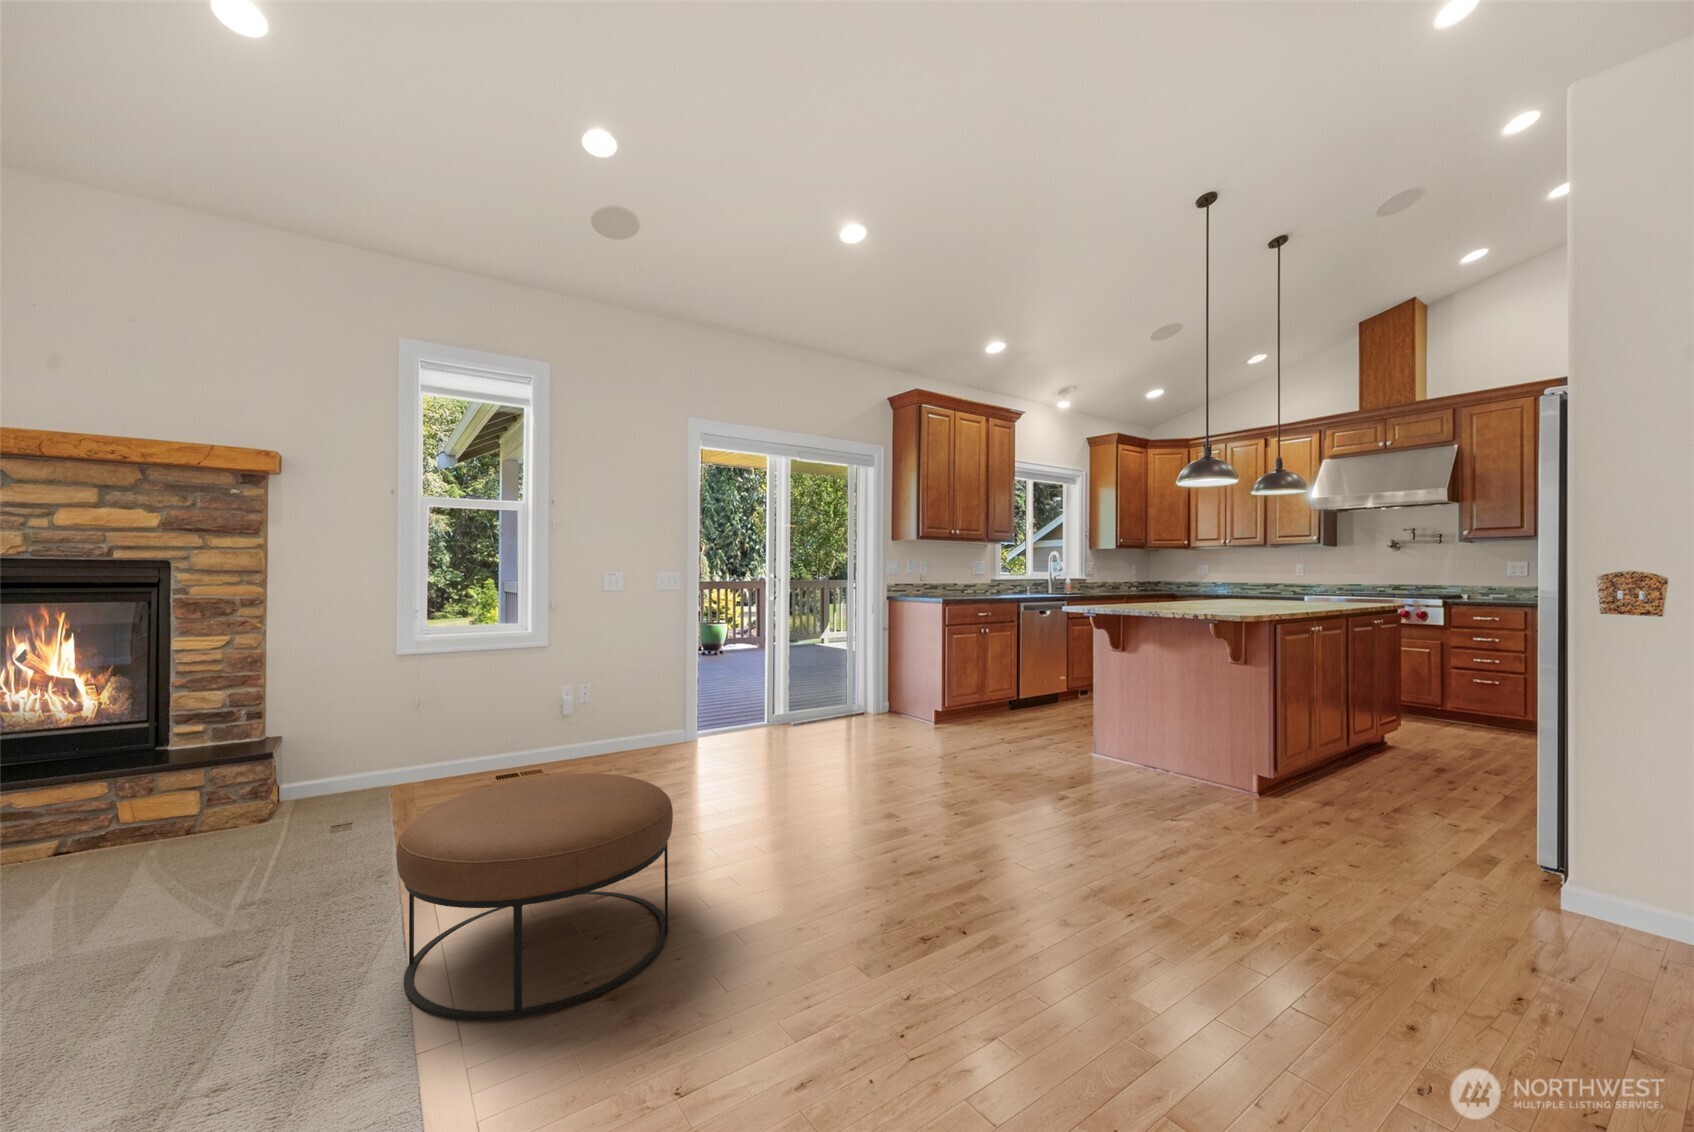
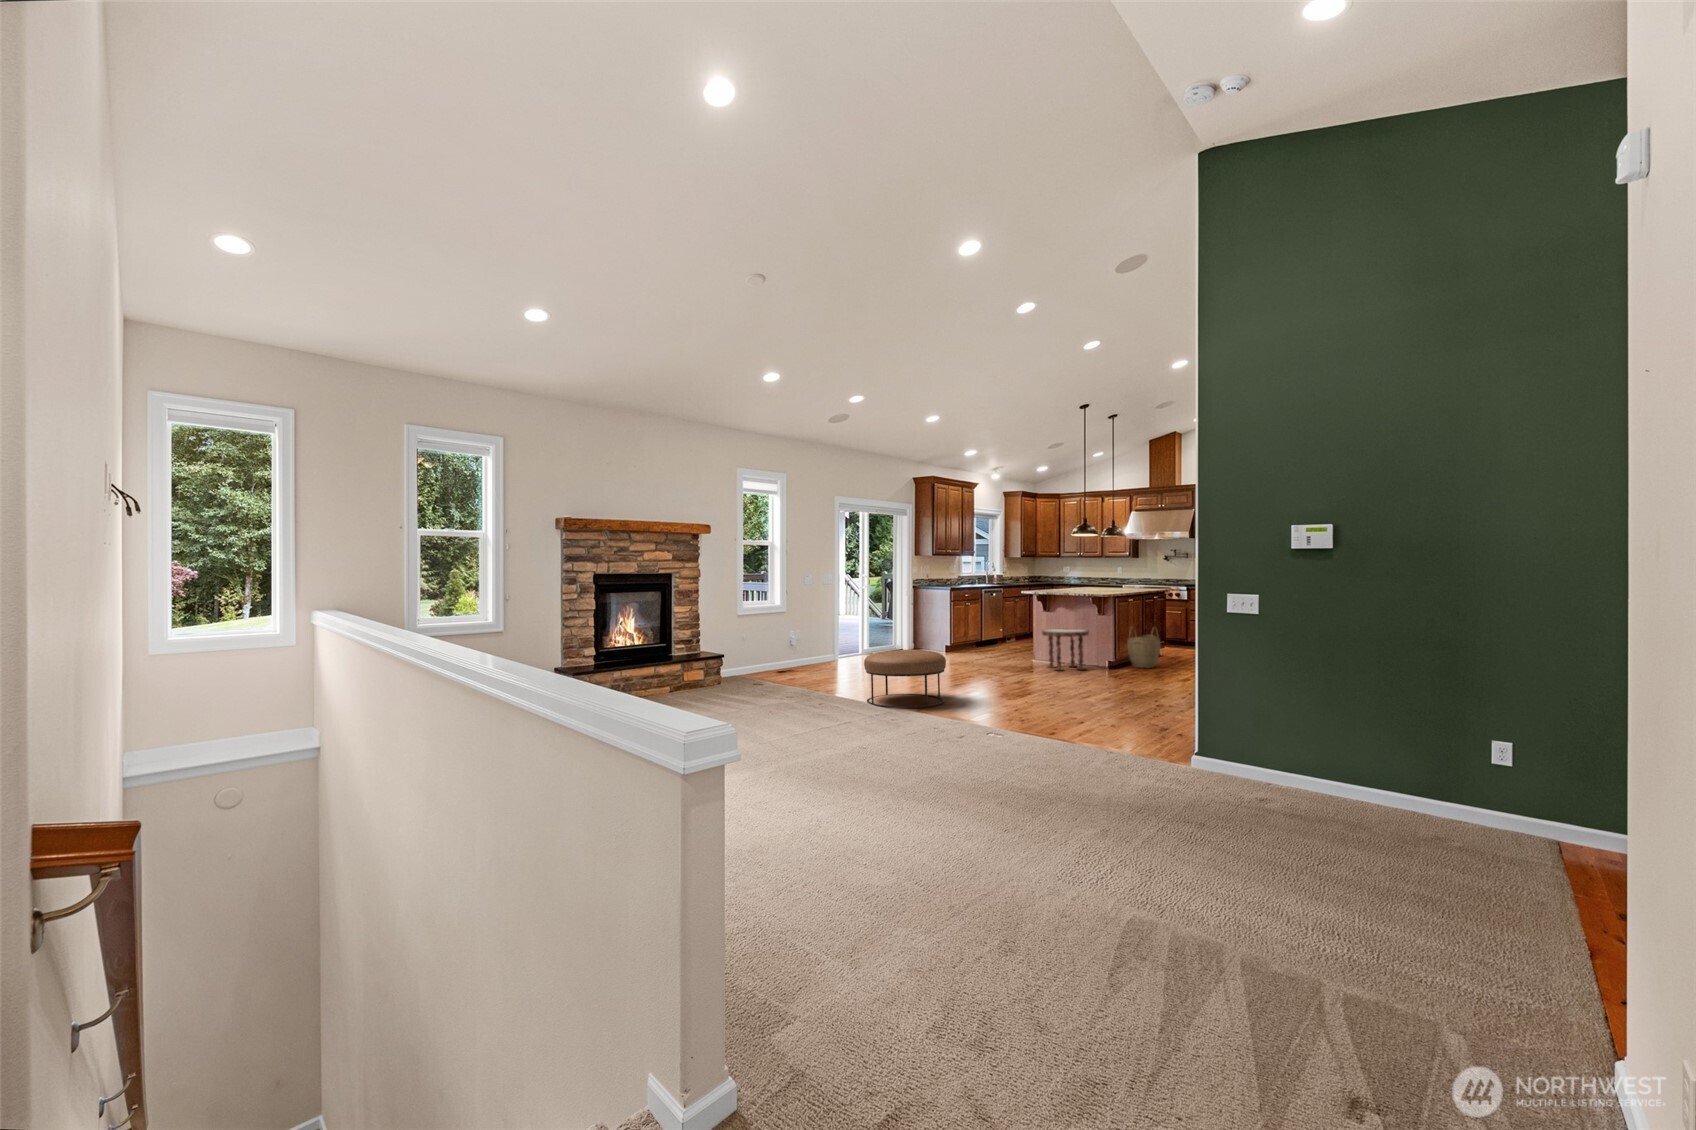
side table: none [1095,692,1209,800] -> present [1042,629,1089,671]
woven basket: none [1313,693,1403,803] -> present [1127,627,1160,668]

